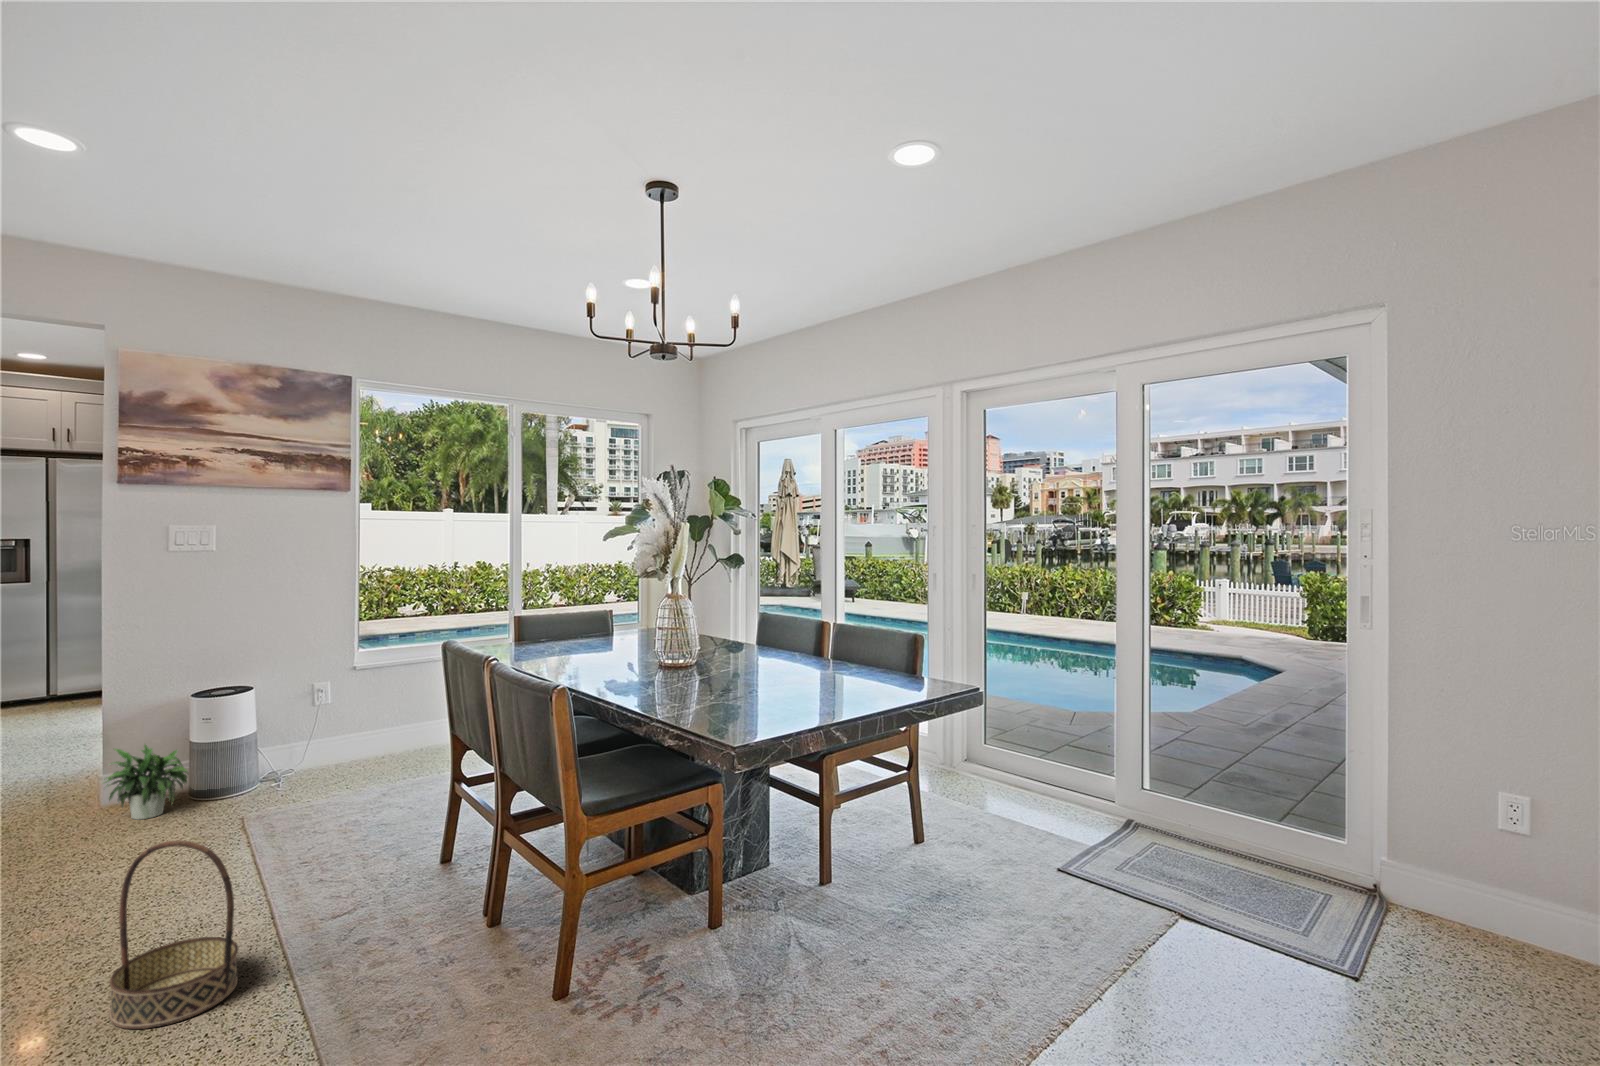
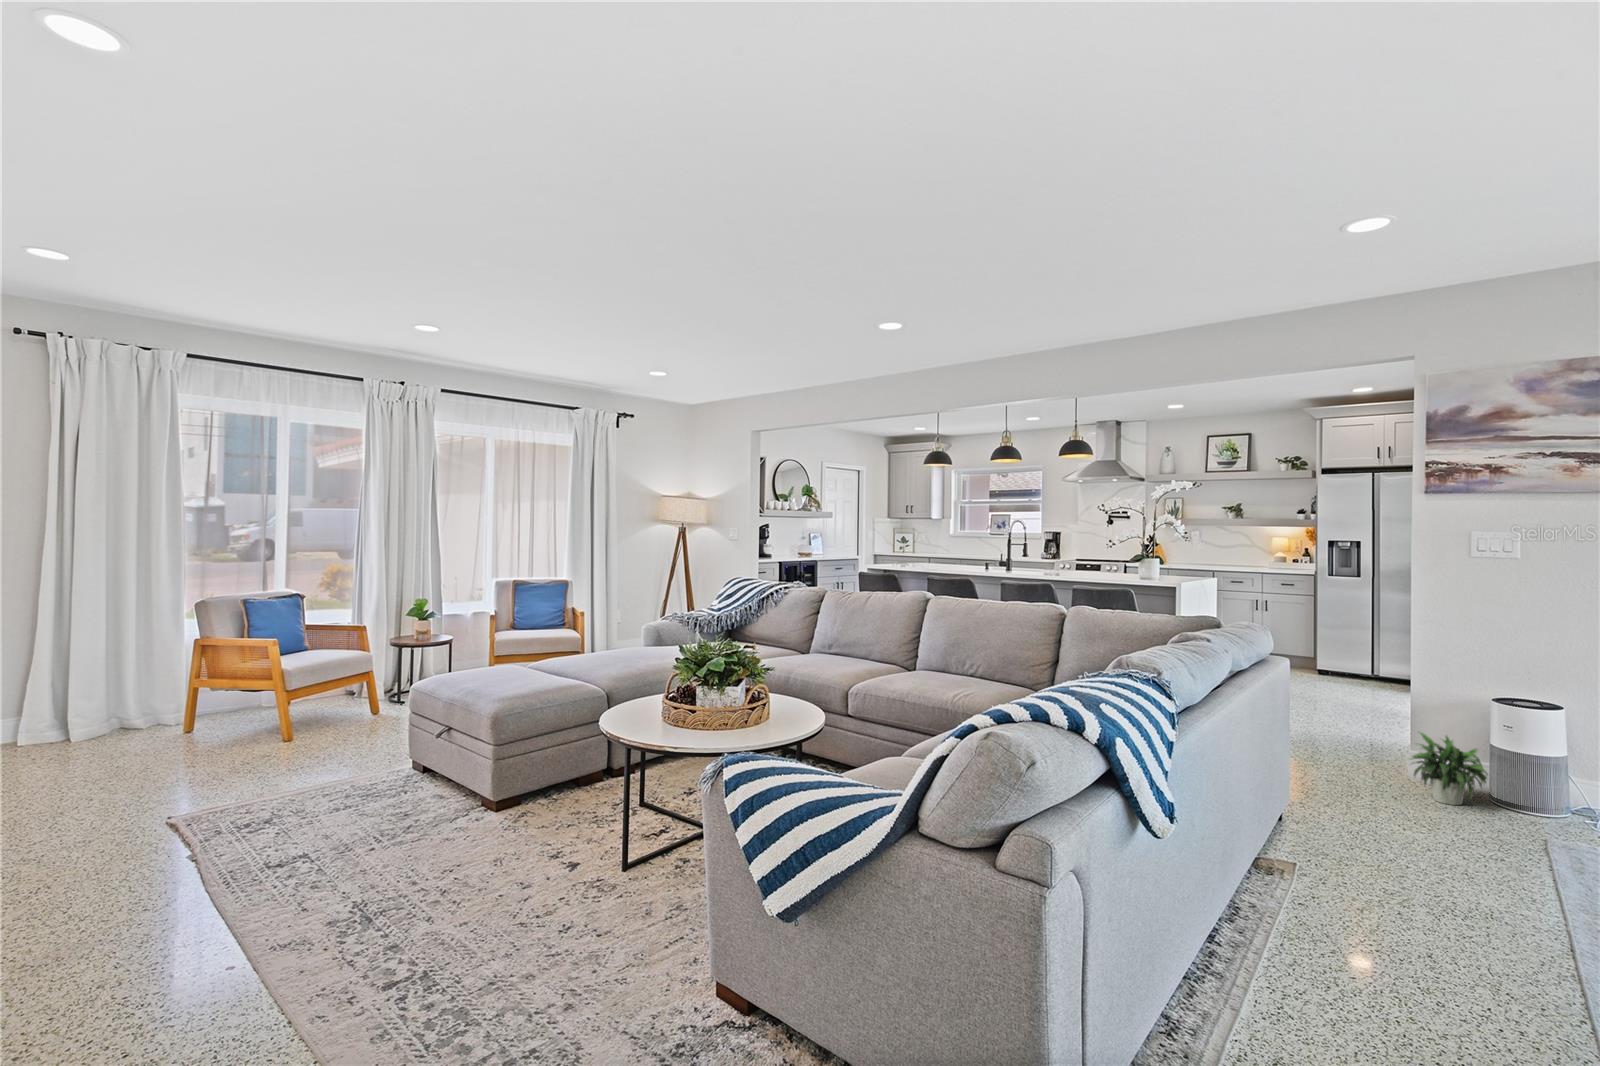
basket: present [109,840,238,1029] -> none [1401,820,1522,993]

